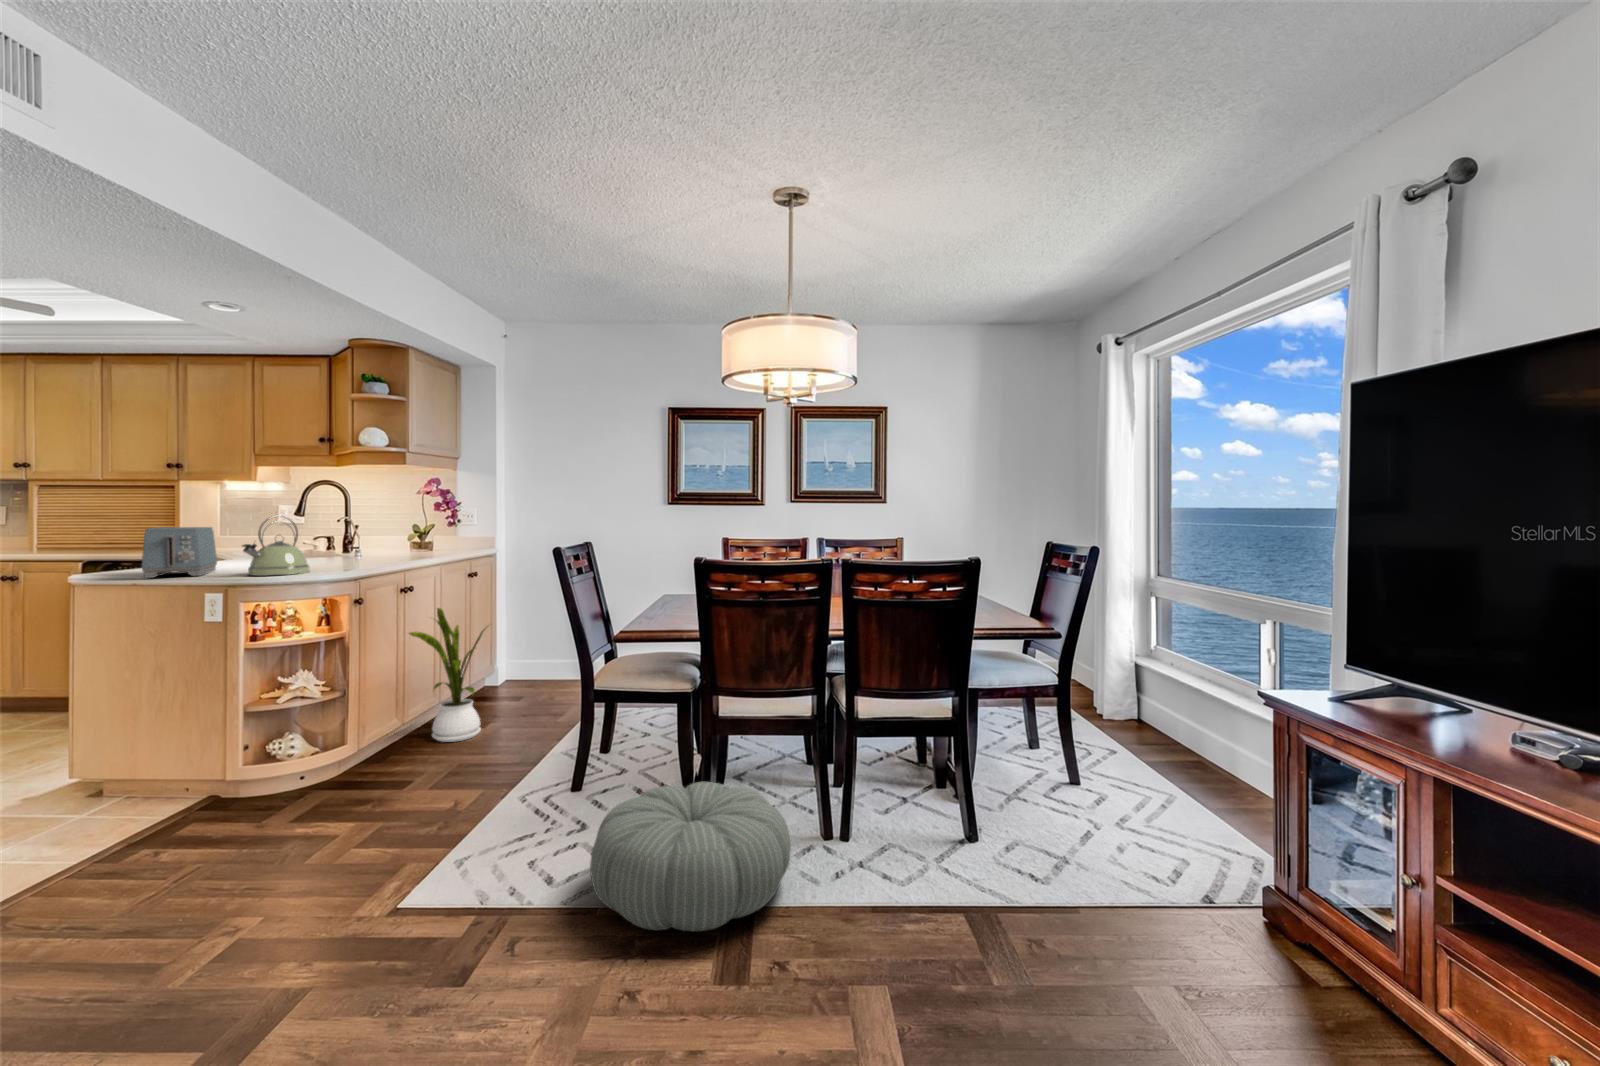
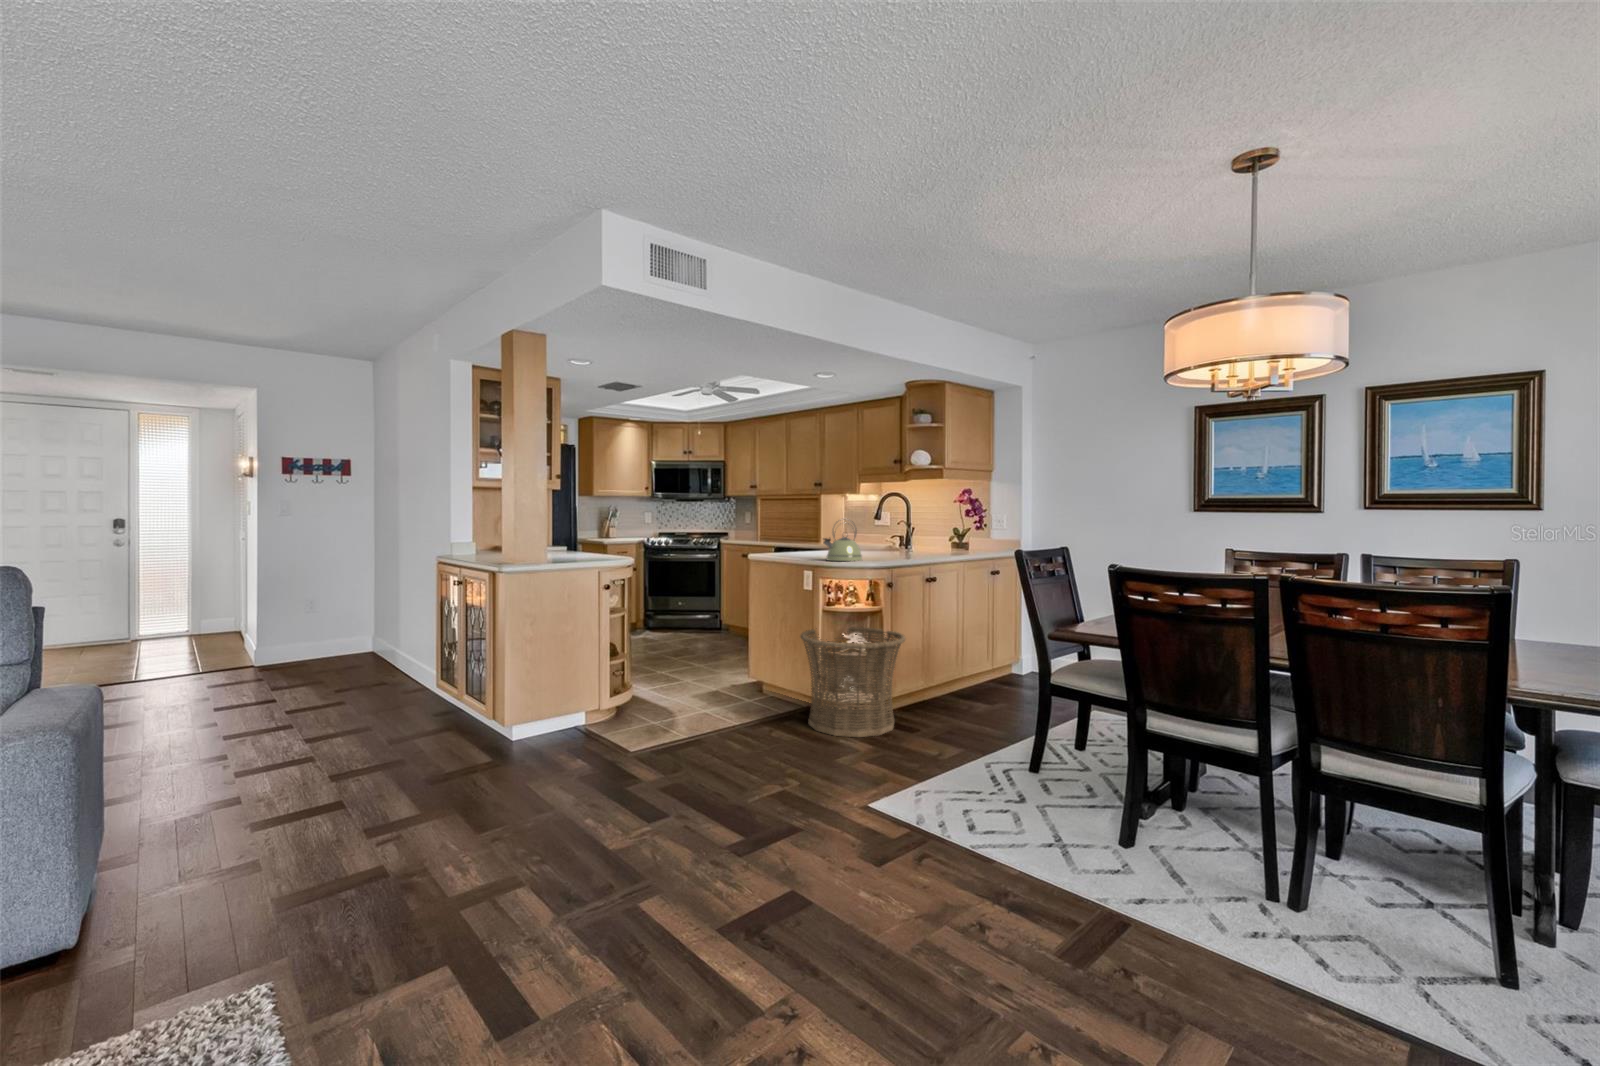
toaster: present [142,527,217,578] -> none [775,526,818,559]
house plant: present [409,608,487,742] -> none [926,596,996,712]
basket: none [216,660,392,821] -> present [801,627,906,737]
pouf: present [590,782,791,931] -> none [987,779,1194,922]

